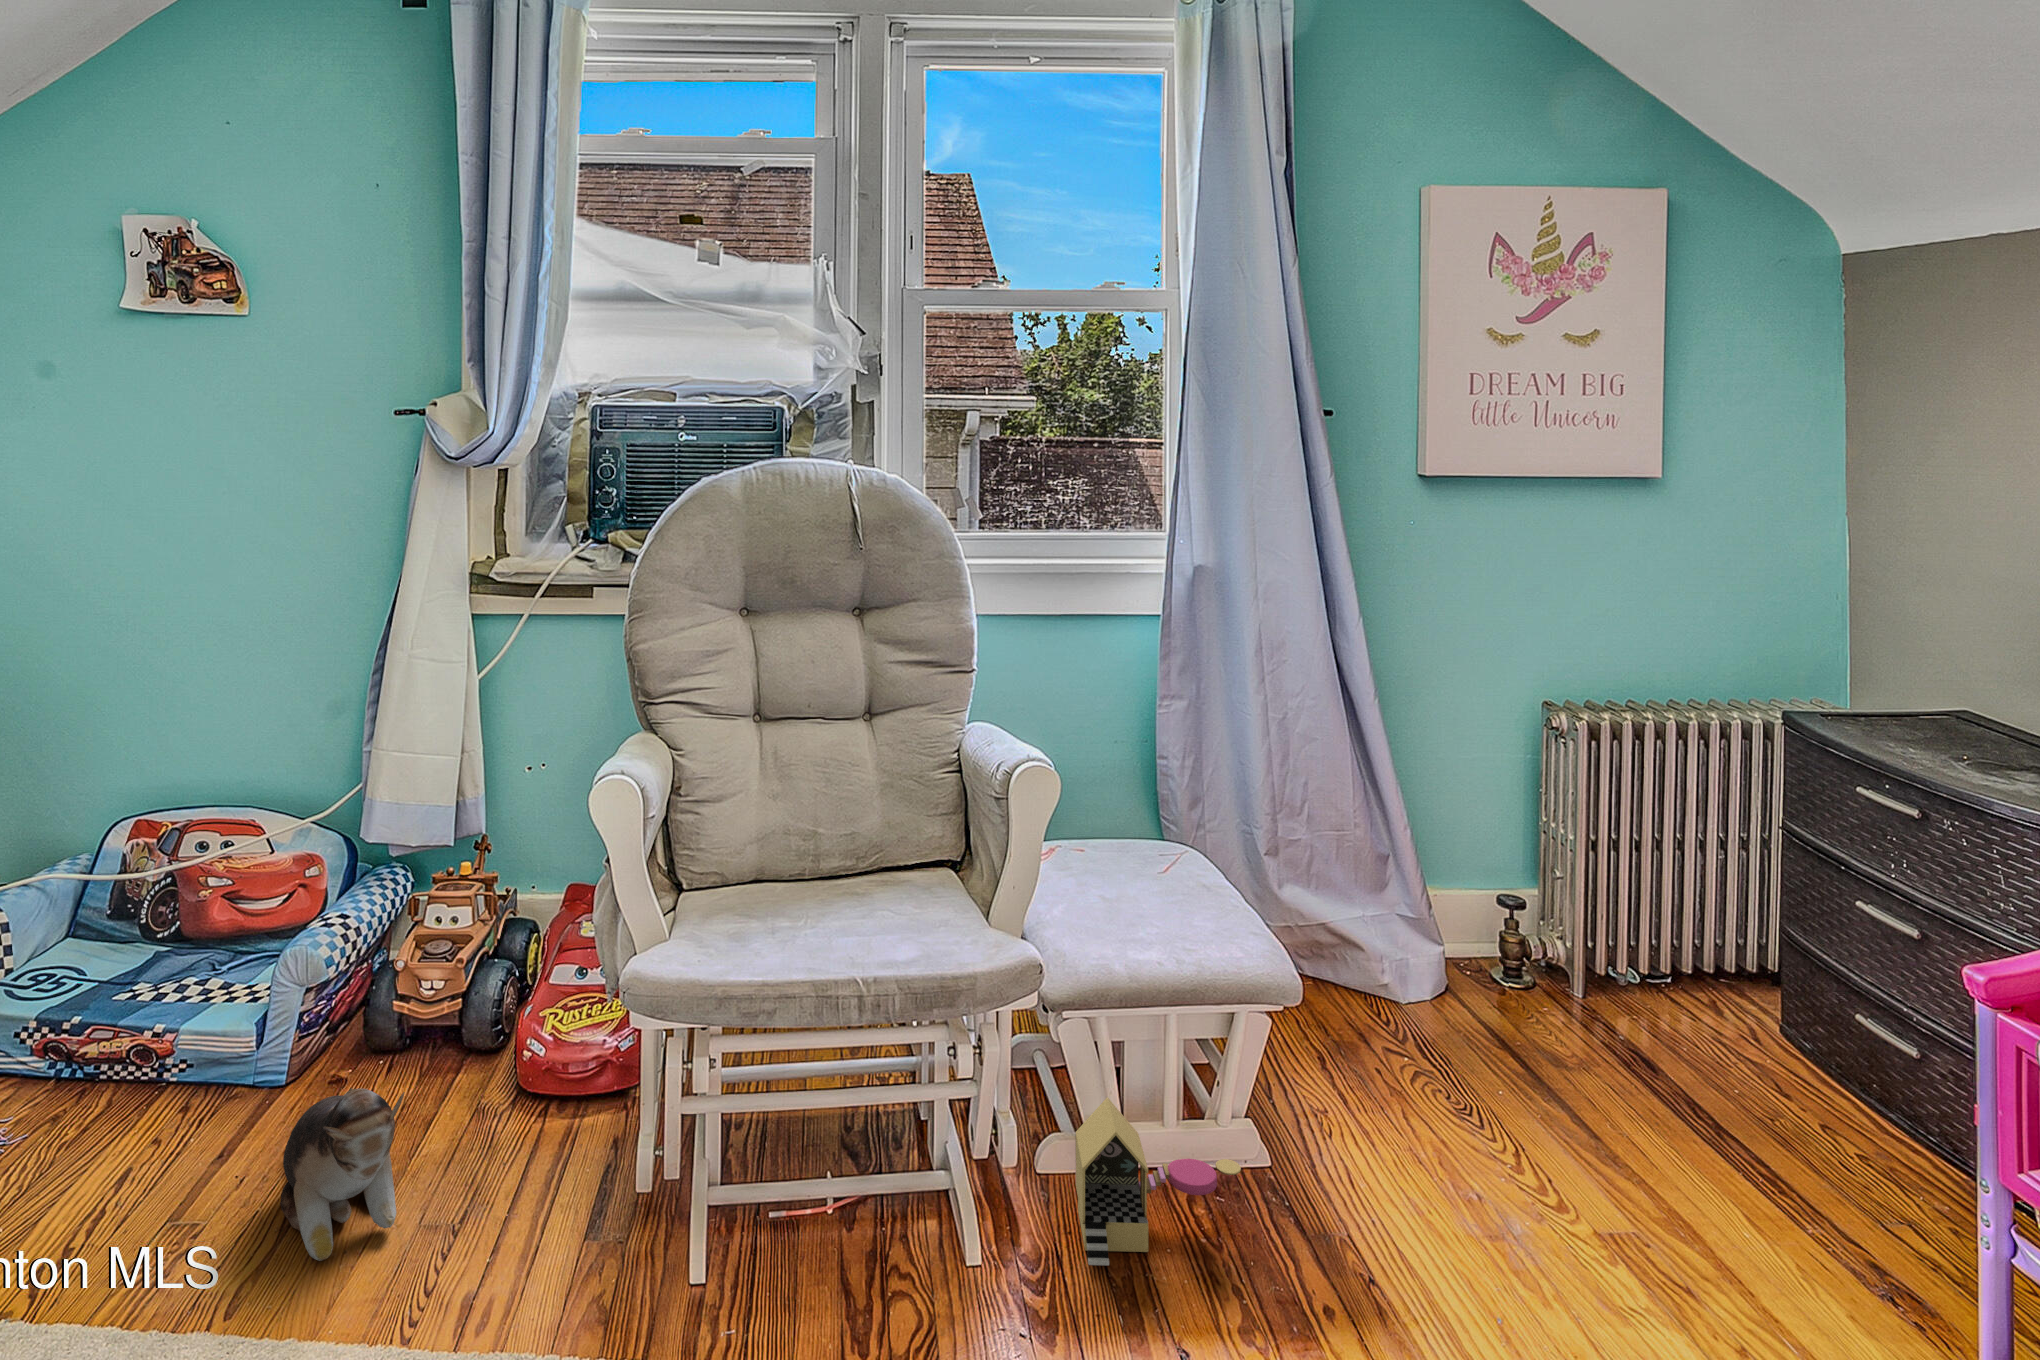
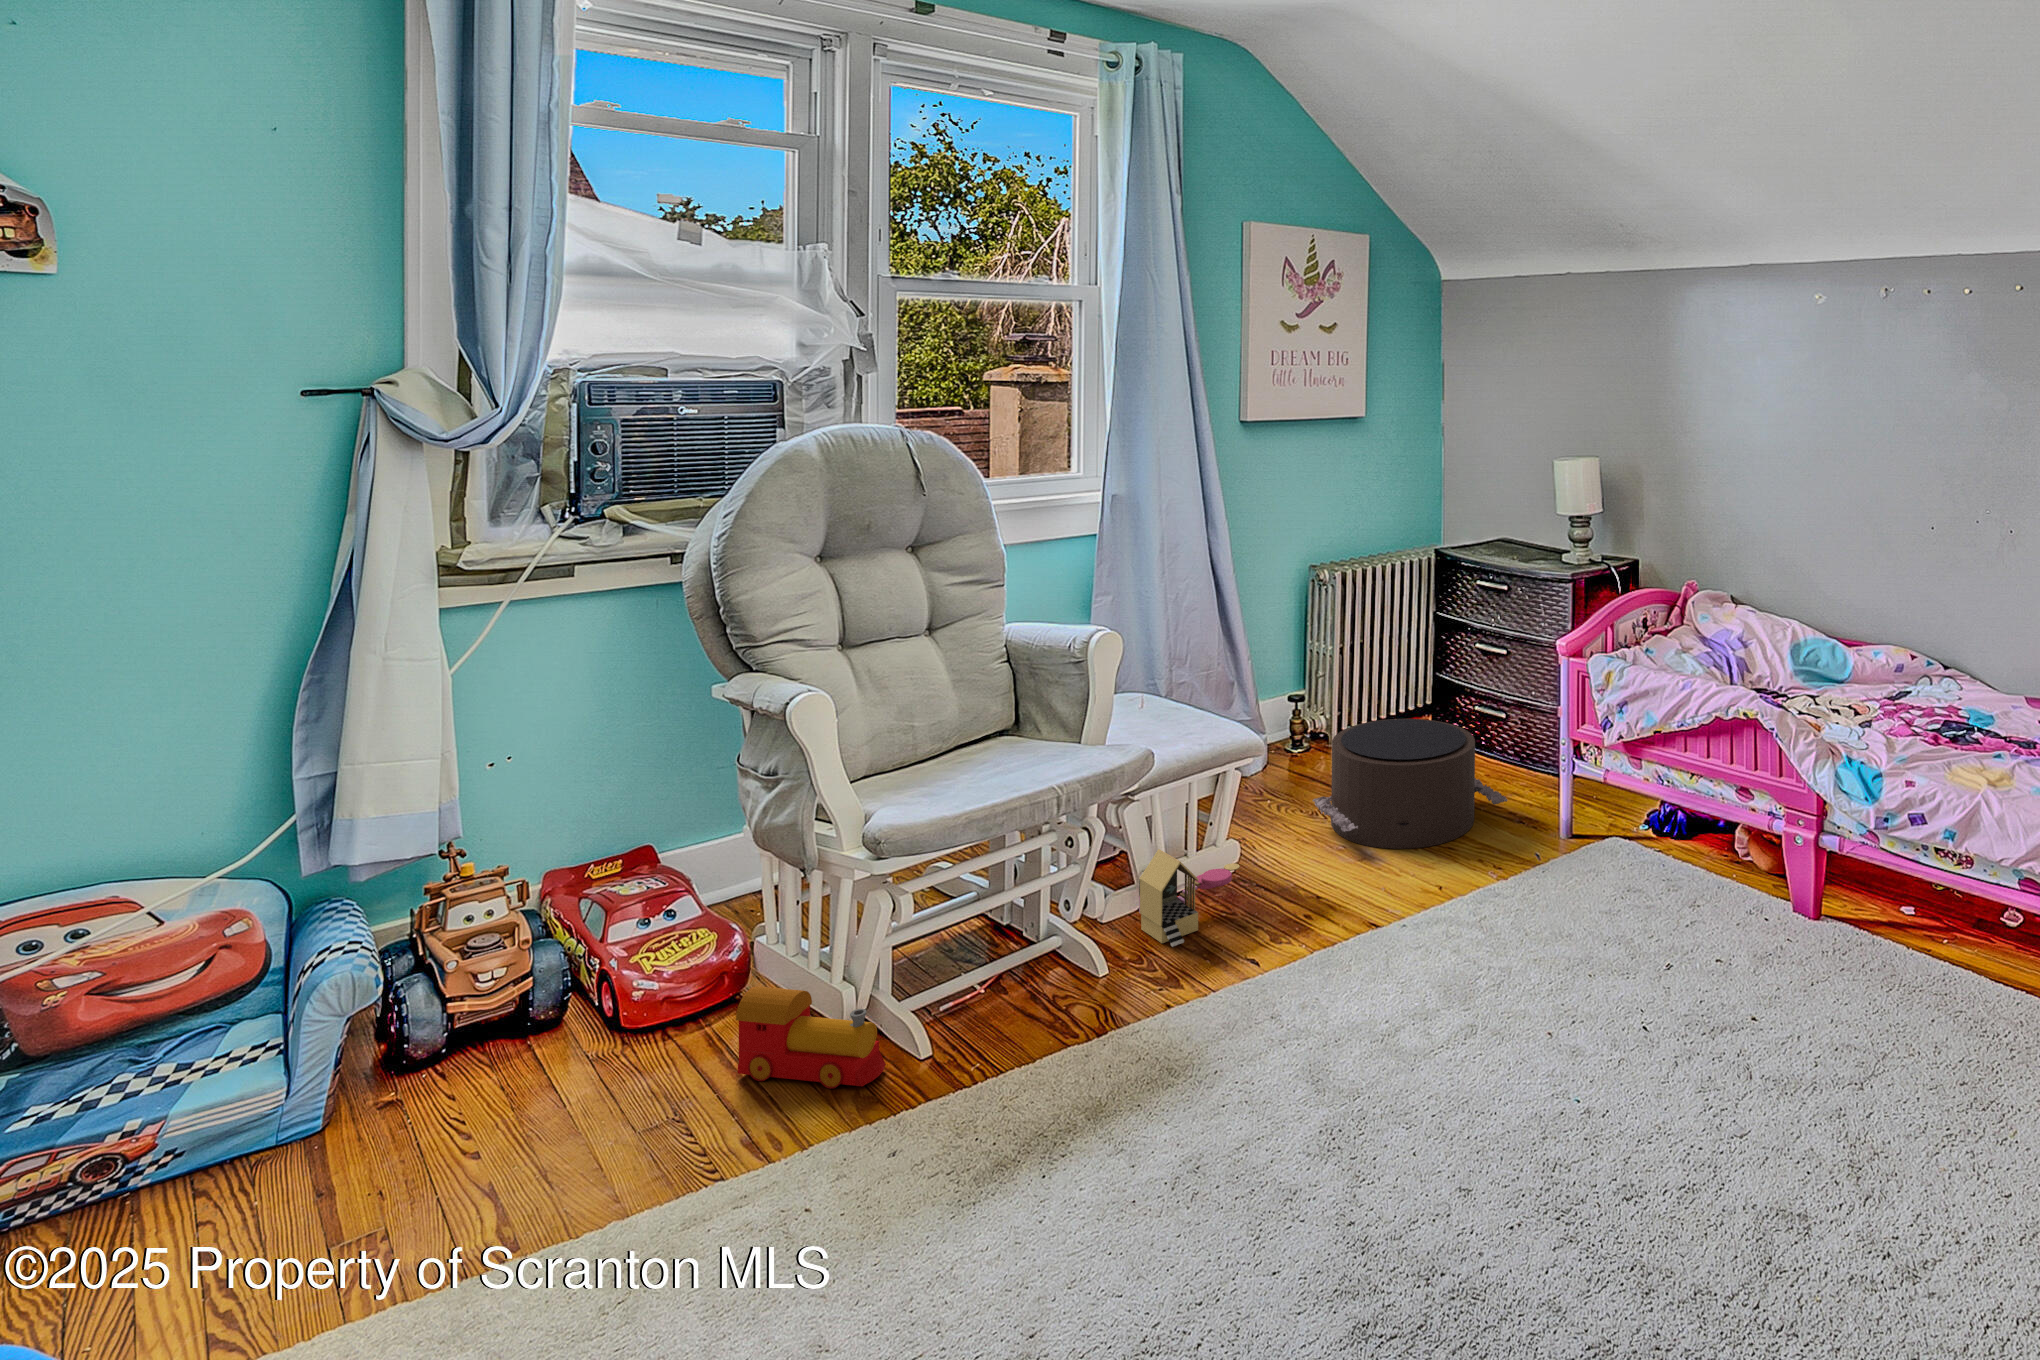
pouf: none [1450,987,1840,1274] -> present [1313,719,1508,849]
plush toy: present [280,1088,405,1261] -> none [416,1006,667,1184]
toy train: none [539,1100,651,1291] -> present [736,986,886,1089]

